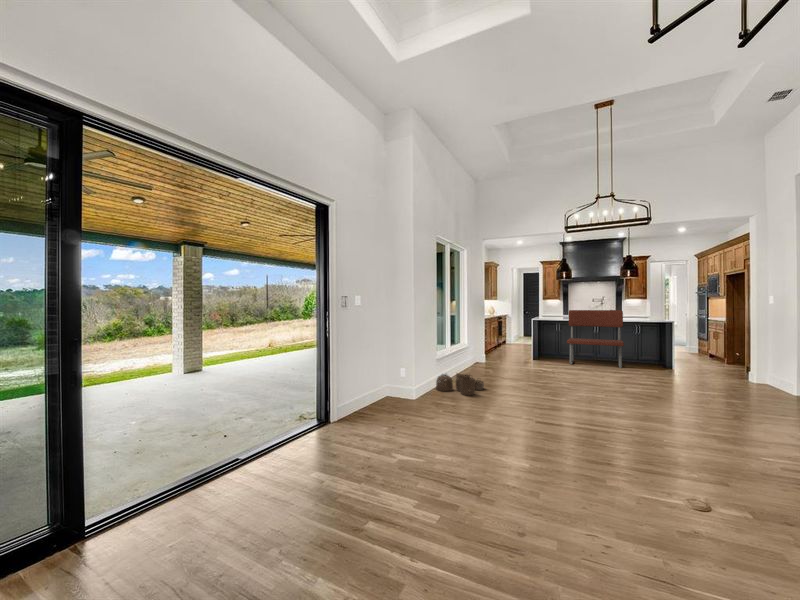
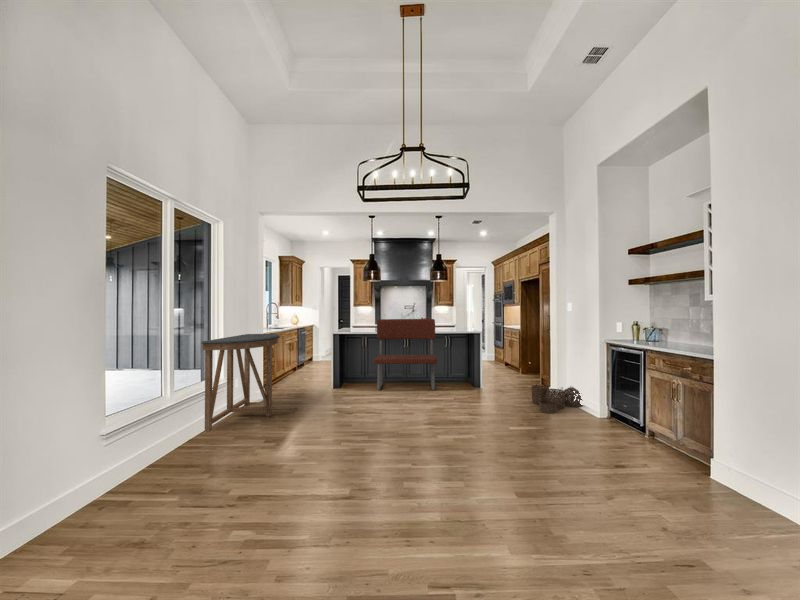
console table: none [462,318,500,372] -> present [201,334,280,432]
woven basket: present [436,374,484,395] -> present [532,385,583,413]

